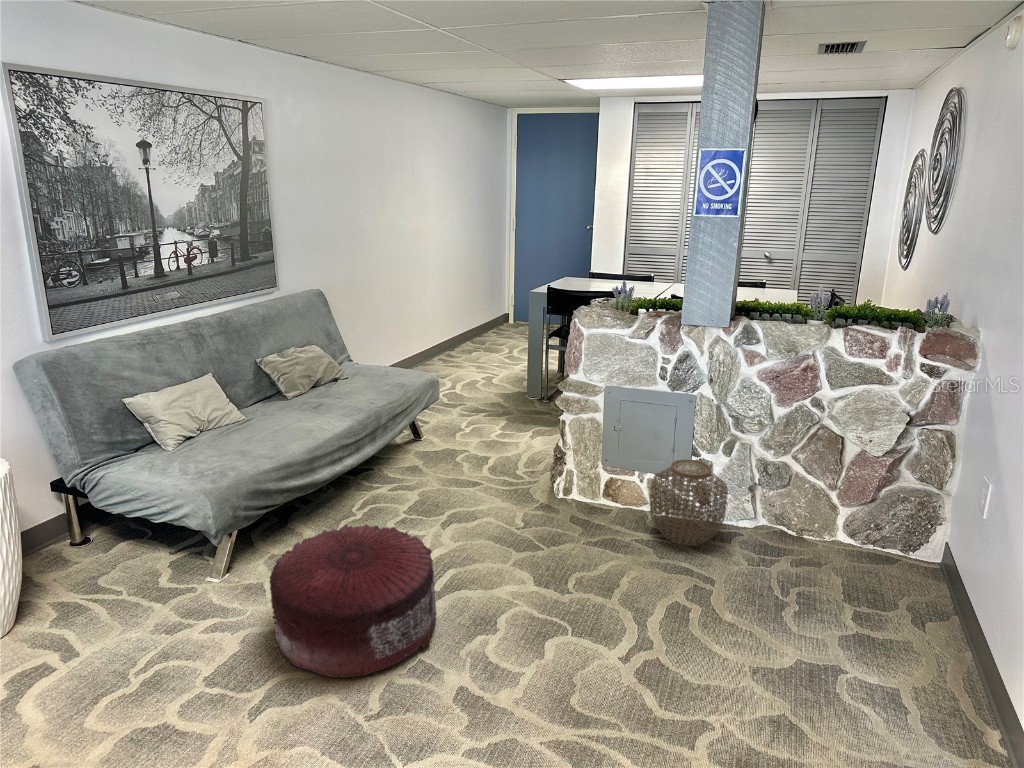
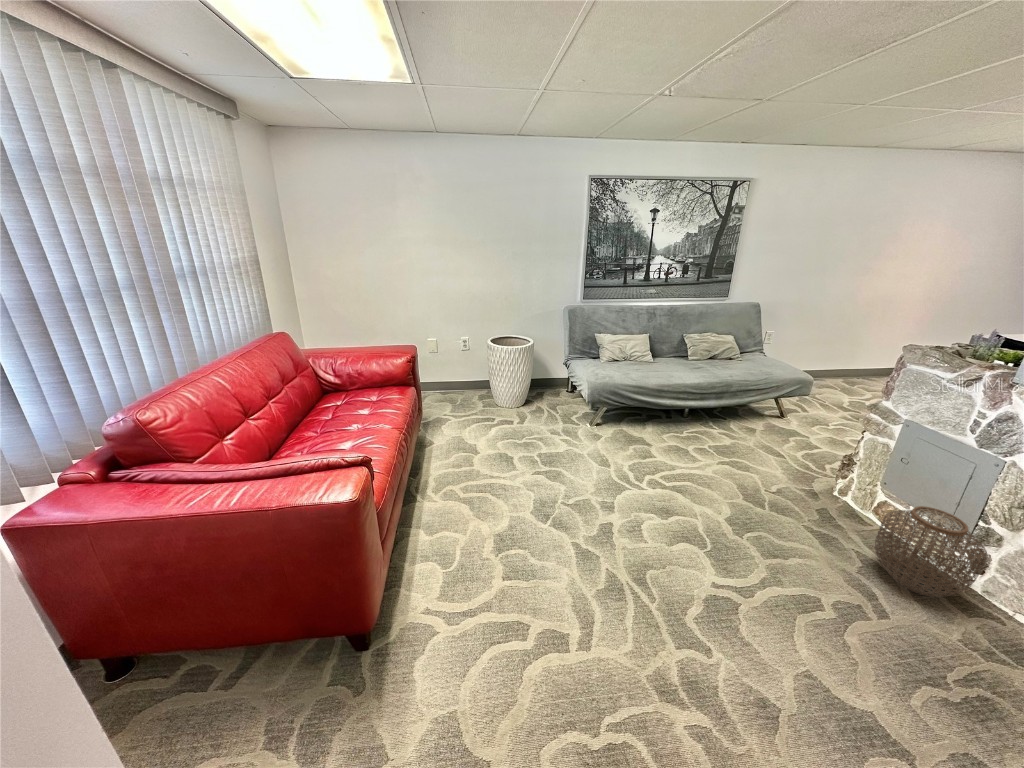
pouf: present [270,524,437,678] -> none [566,417,657,495]

